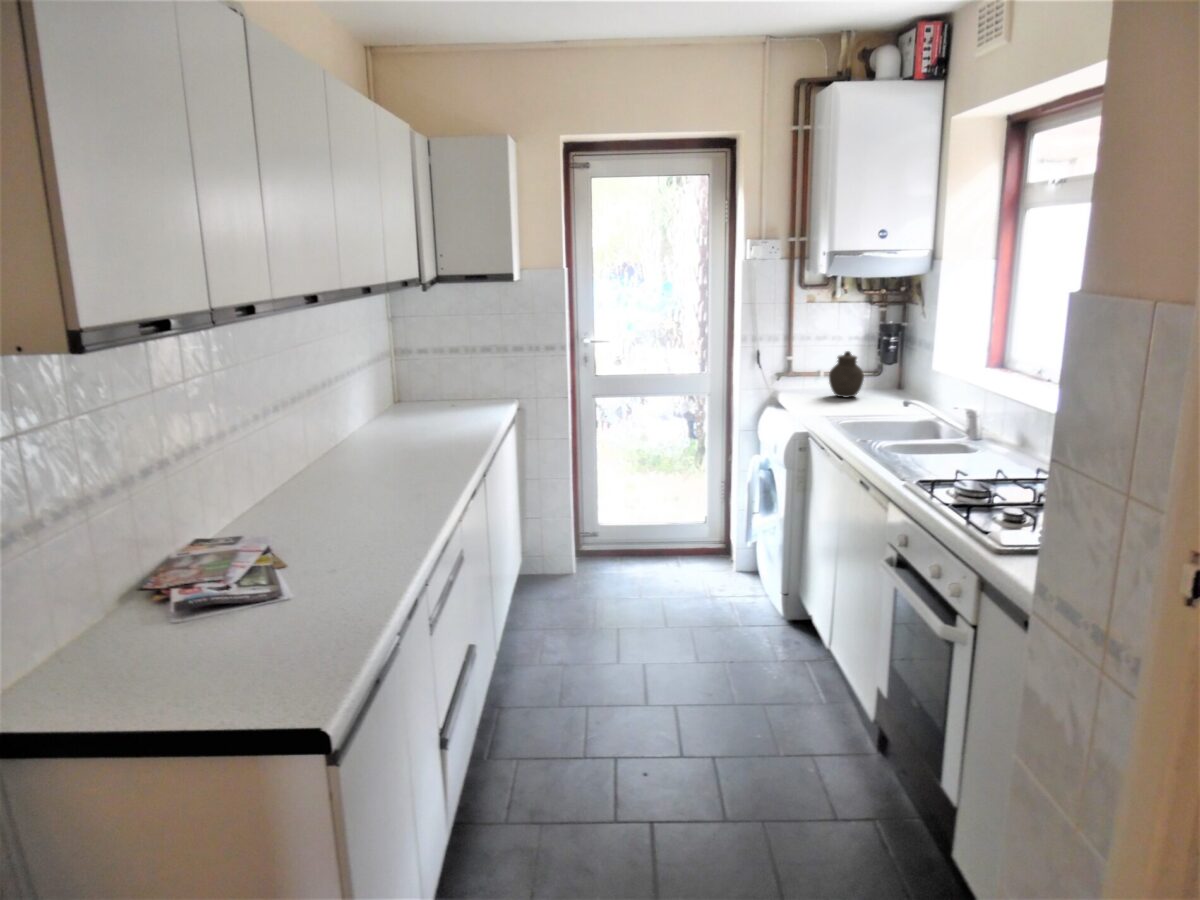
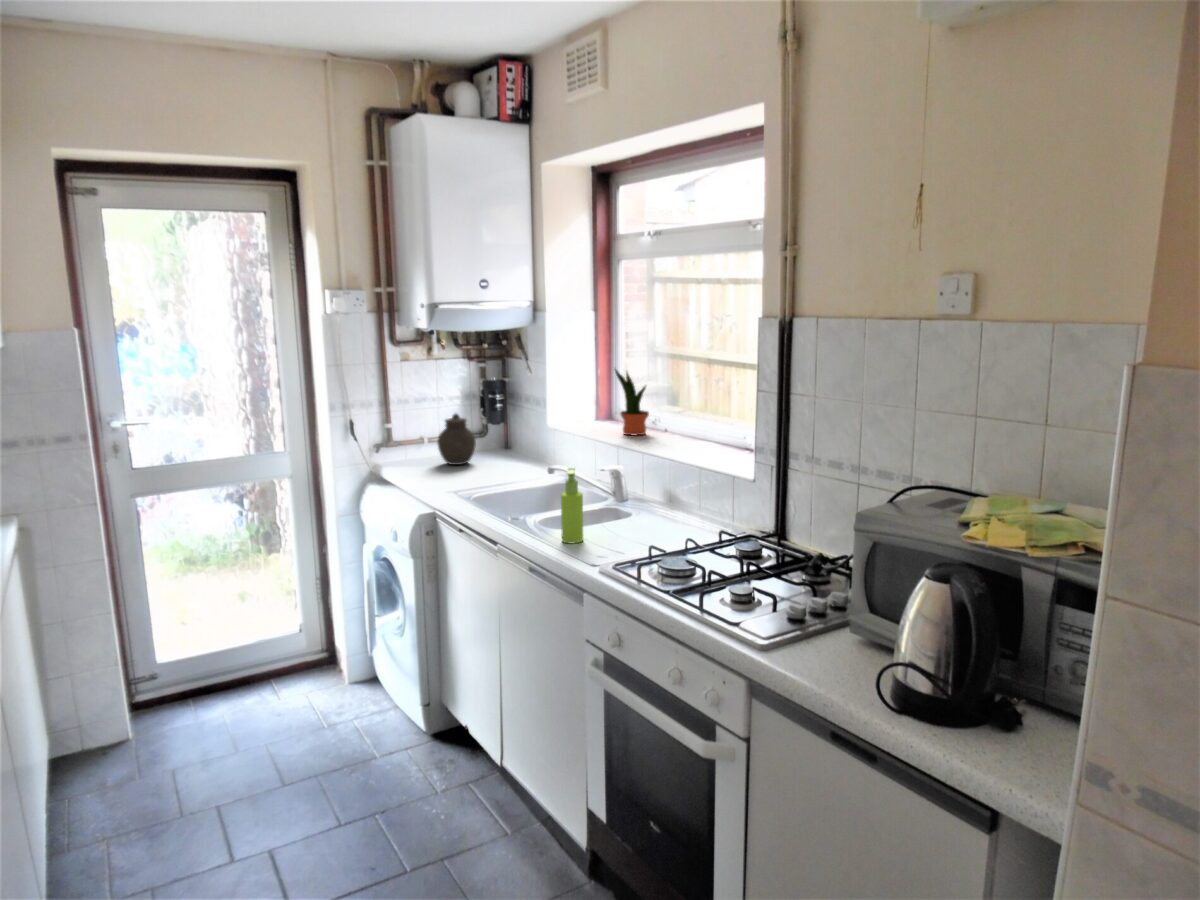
potted plant: none [995,313,1031,382] -> present [615,369,649,435]
soap dispenser: none [892,397,914,463] -> present [561,468,583,543]

